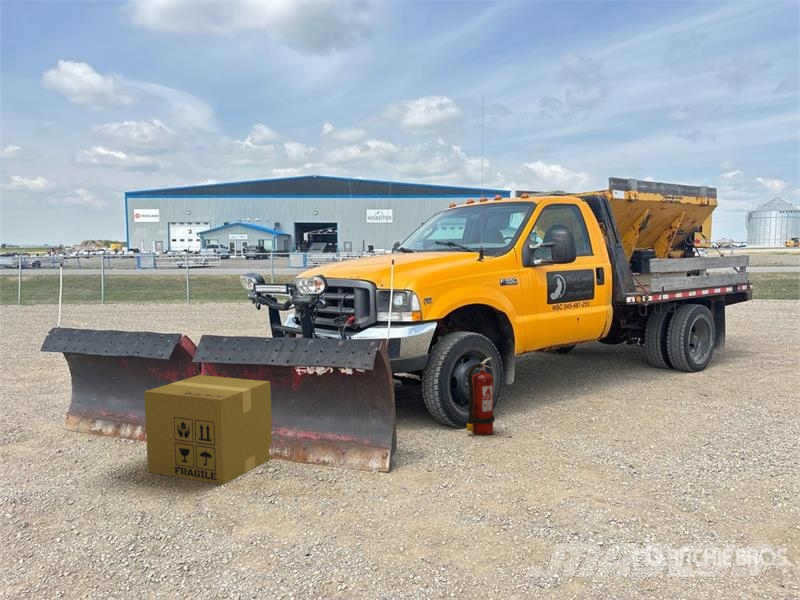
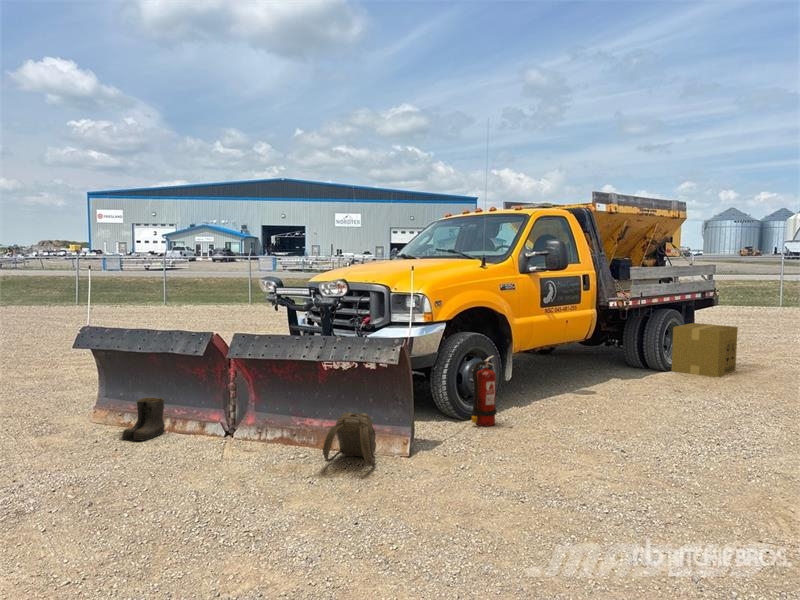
cardboard box: present [144,375,272,485] -> present [671,323,738,377]
boots: none [87,403,138,450] -> present [122,397,165,441]
backpack: none [288,422,352,483] -> present [323,412,376,466]

